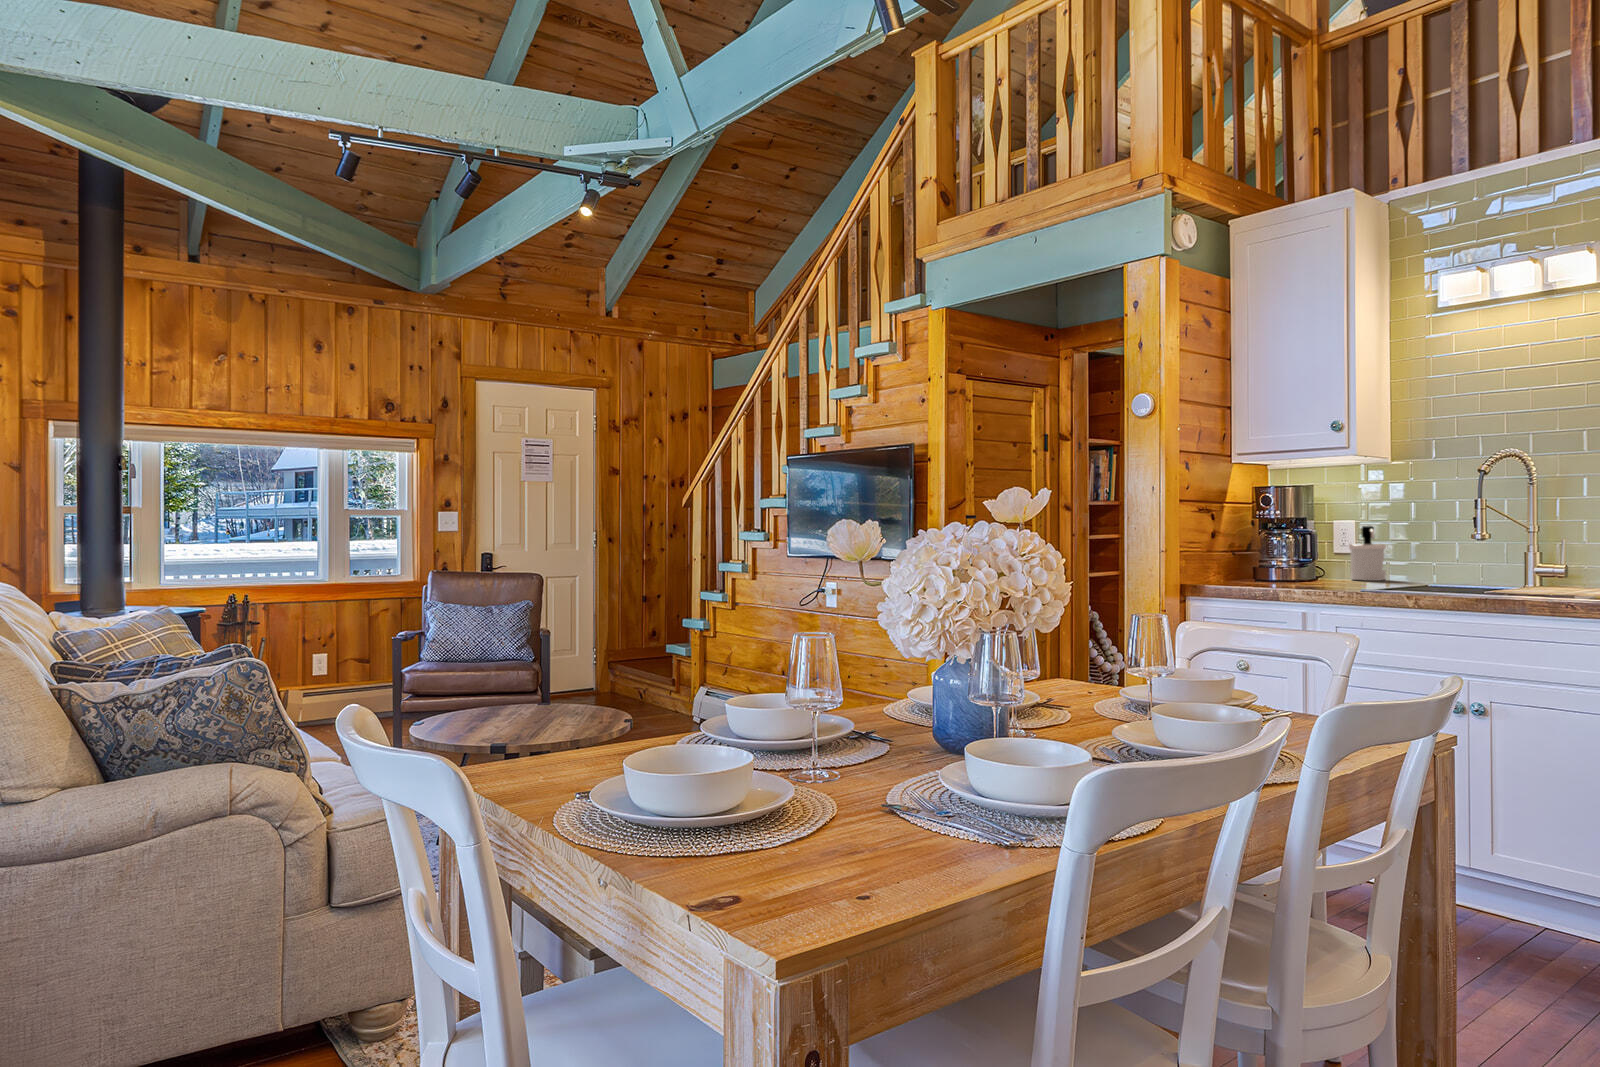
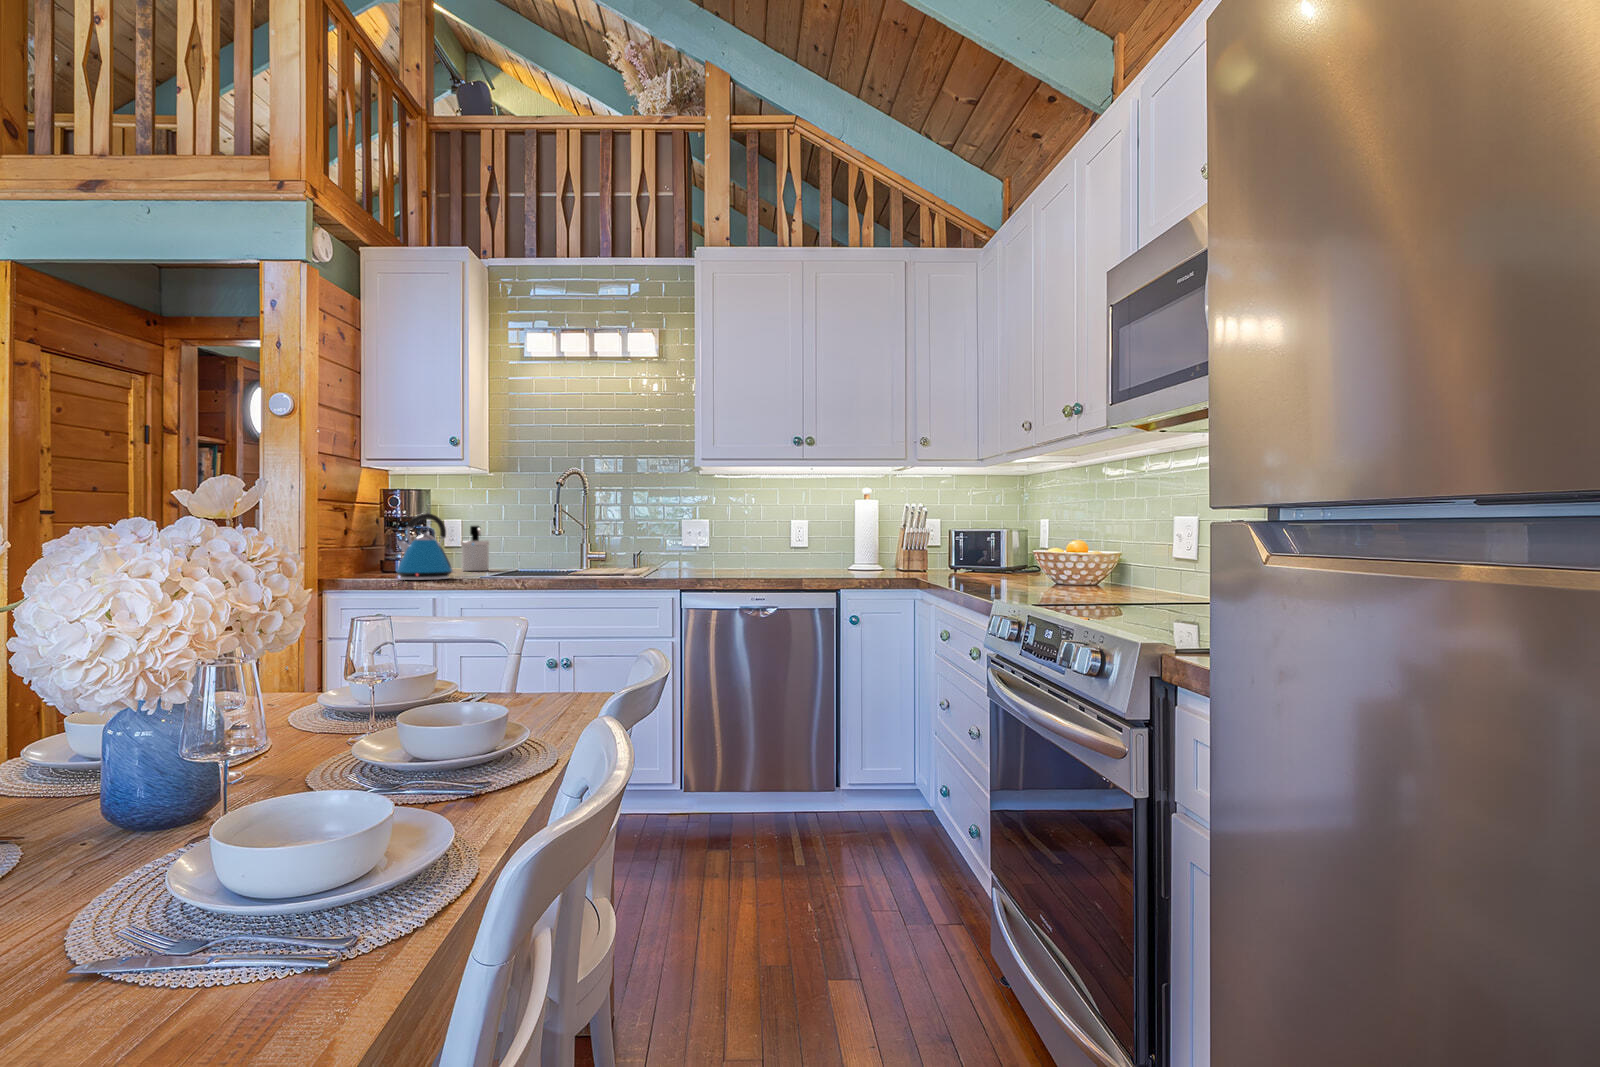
kettle: none [1264,514,1336,592] -> present [397,513,453,580]

